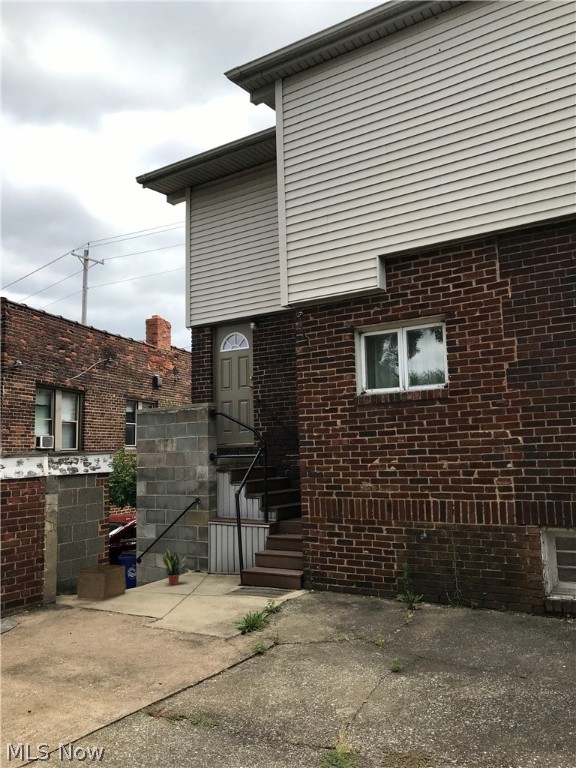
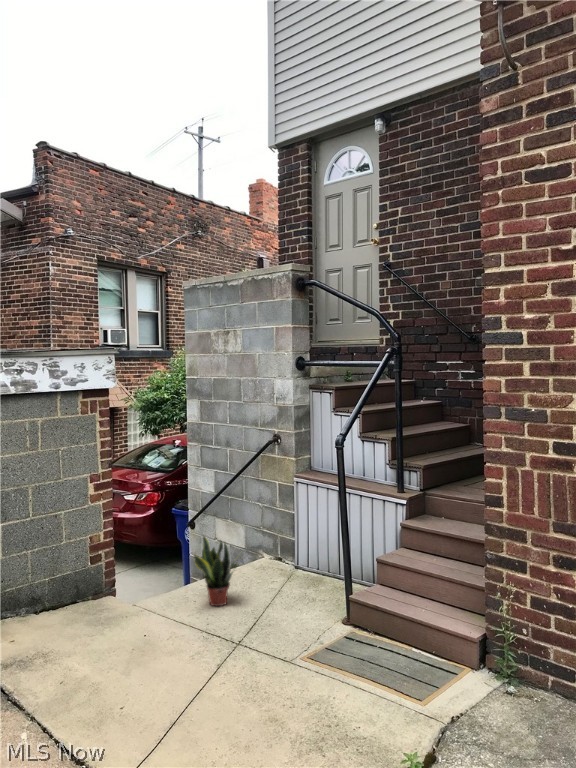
storage bin: present [77,564,126,600] -> none [23,563,119,650]

